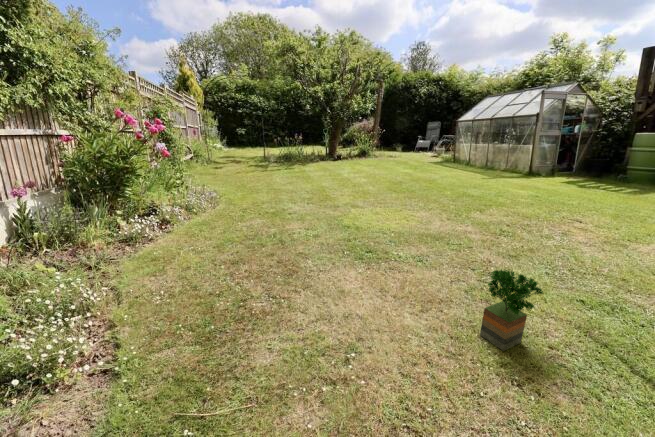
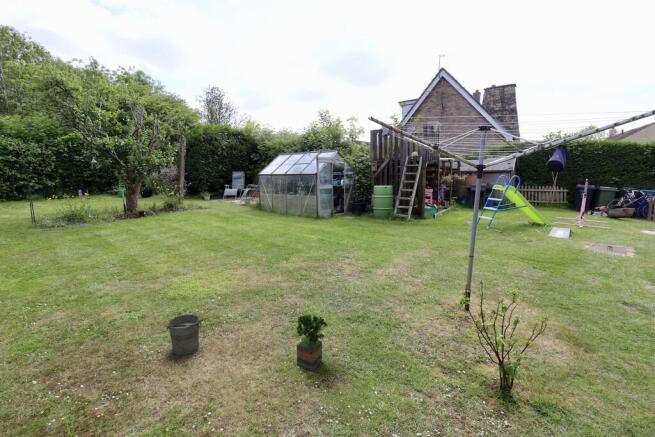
bucket: none [328,239,366,281] -> present [165,314,202,355]

